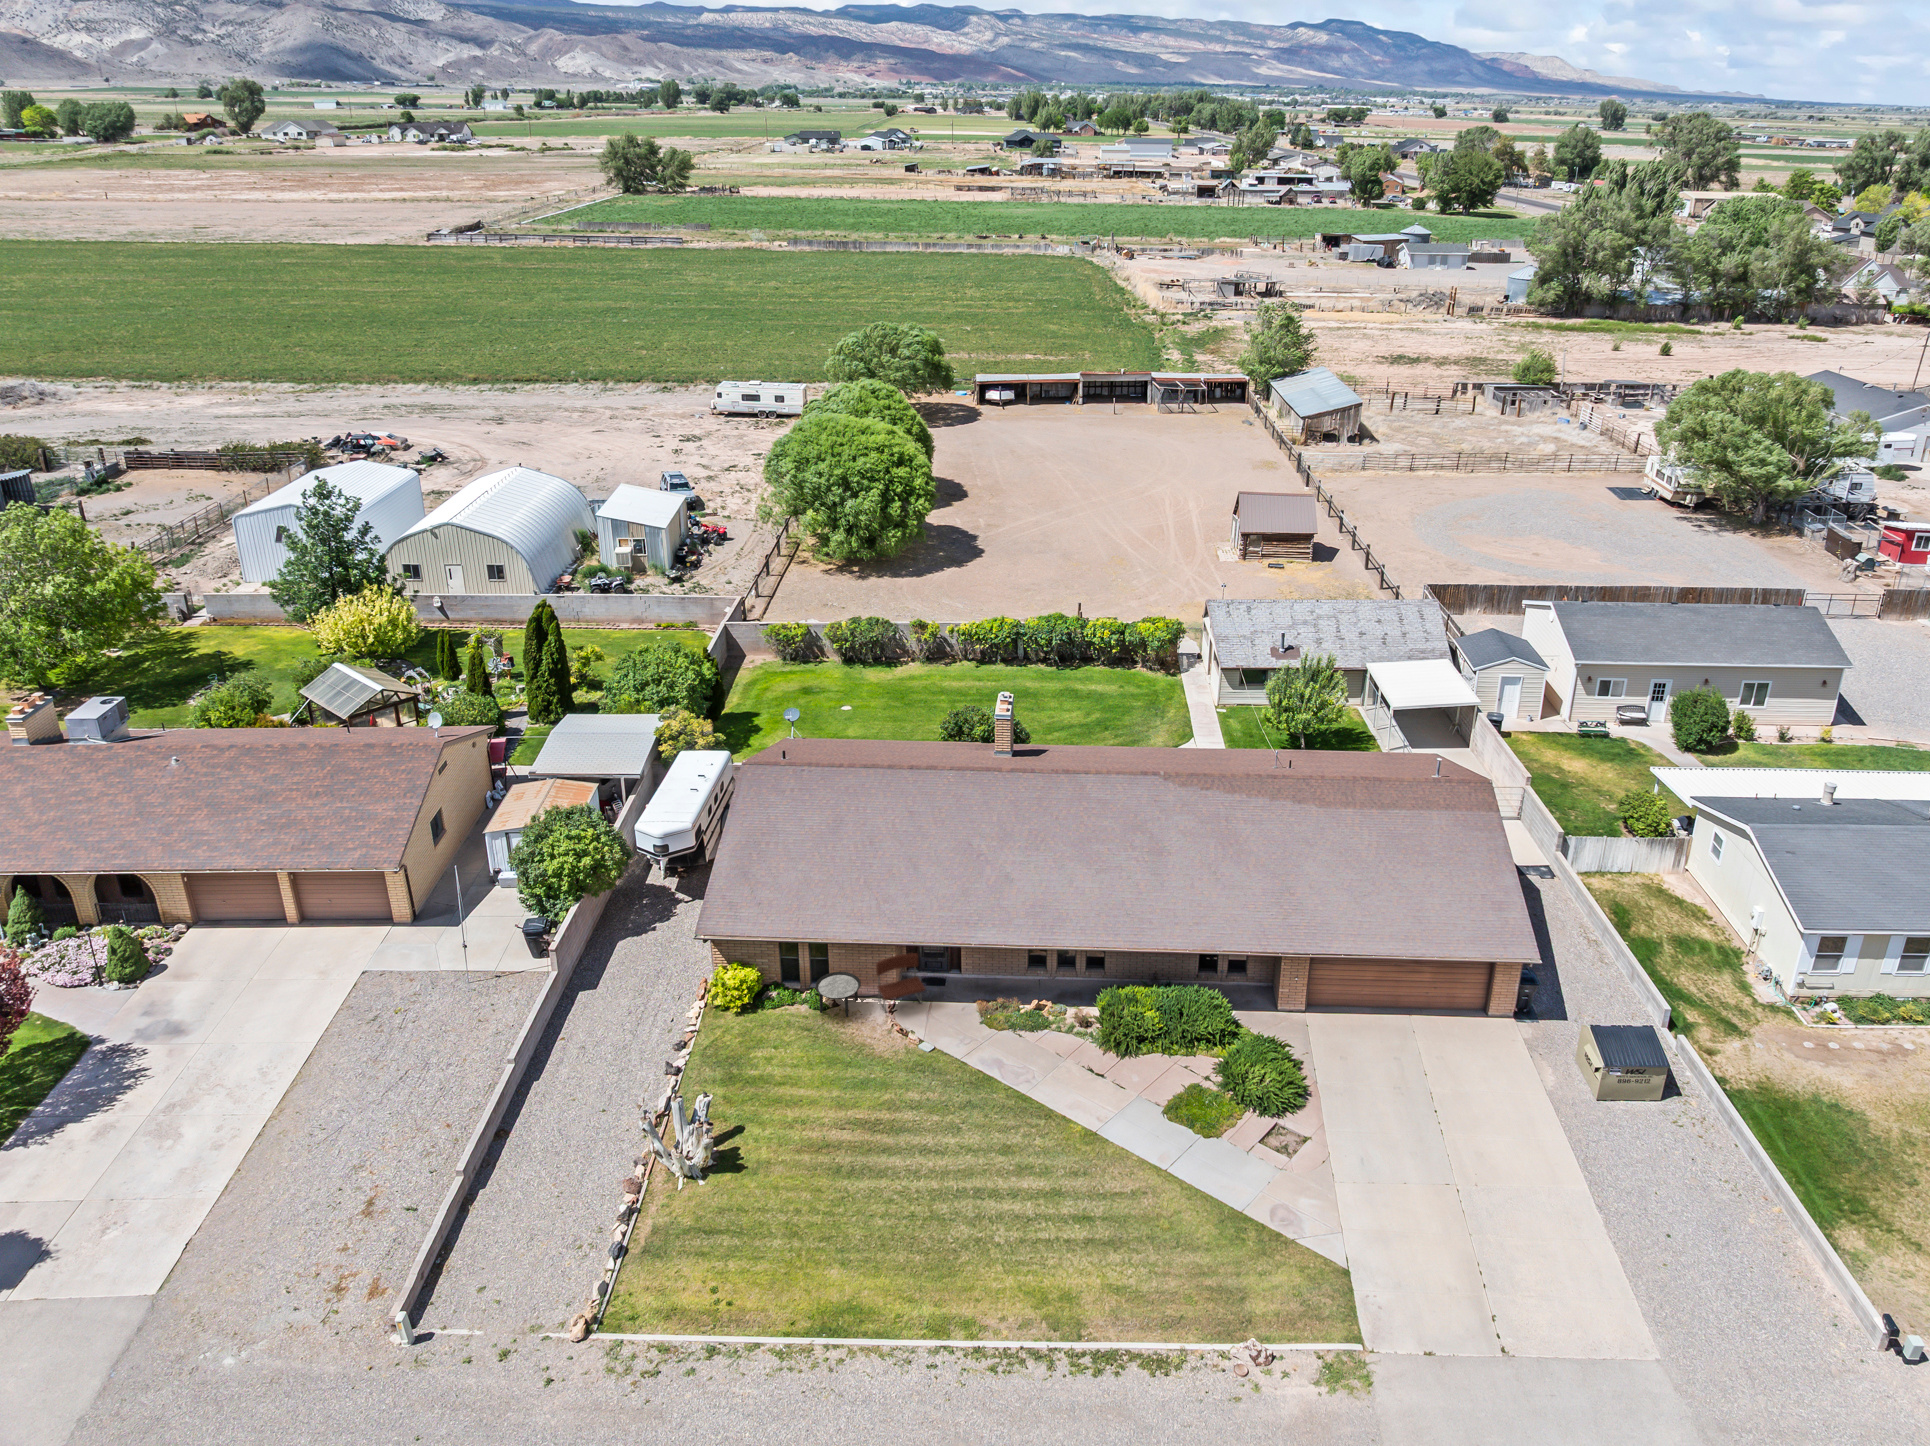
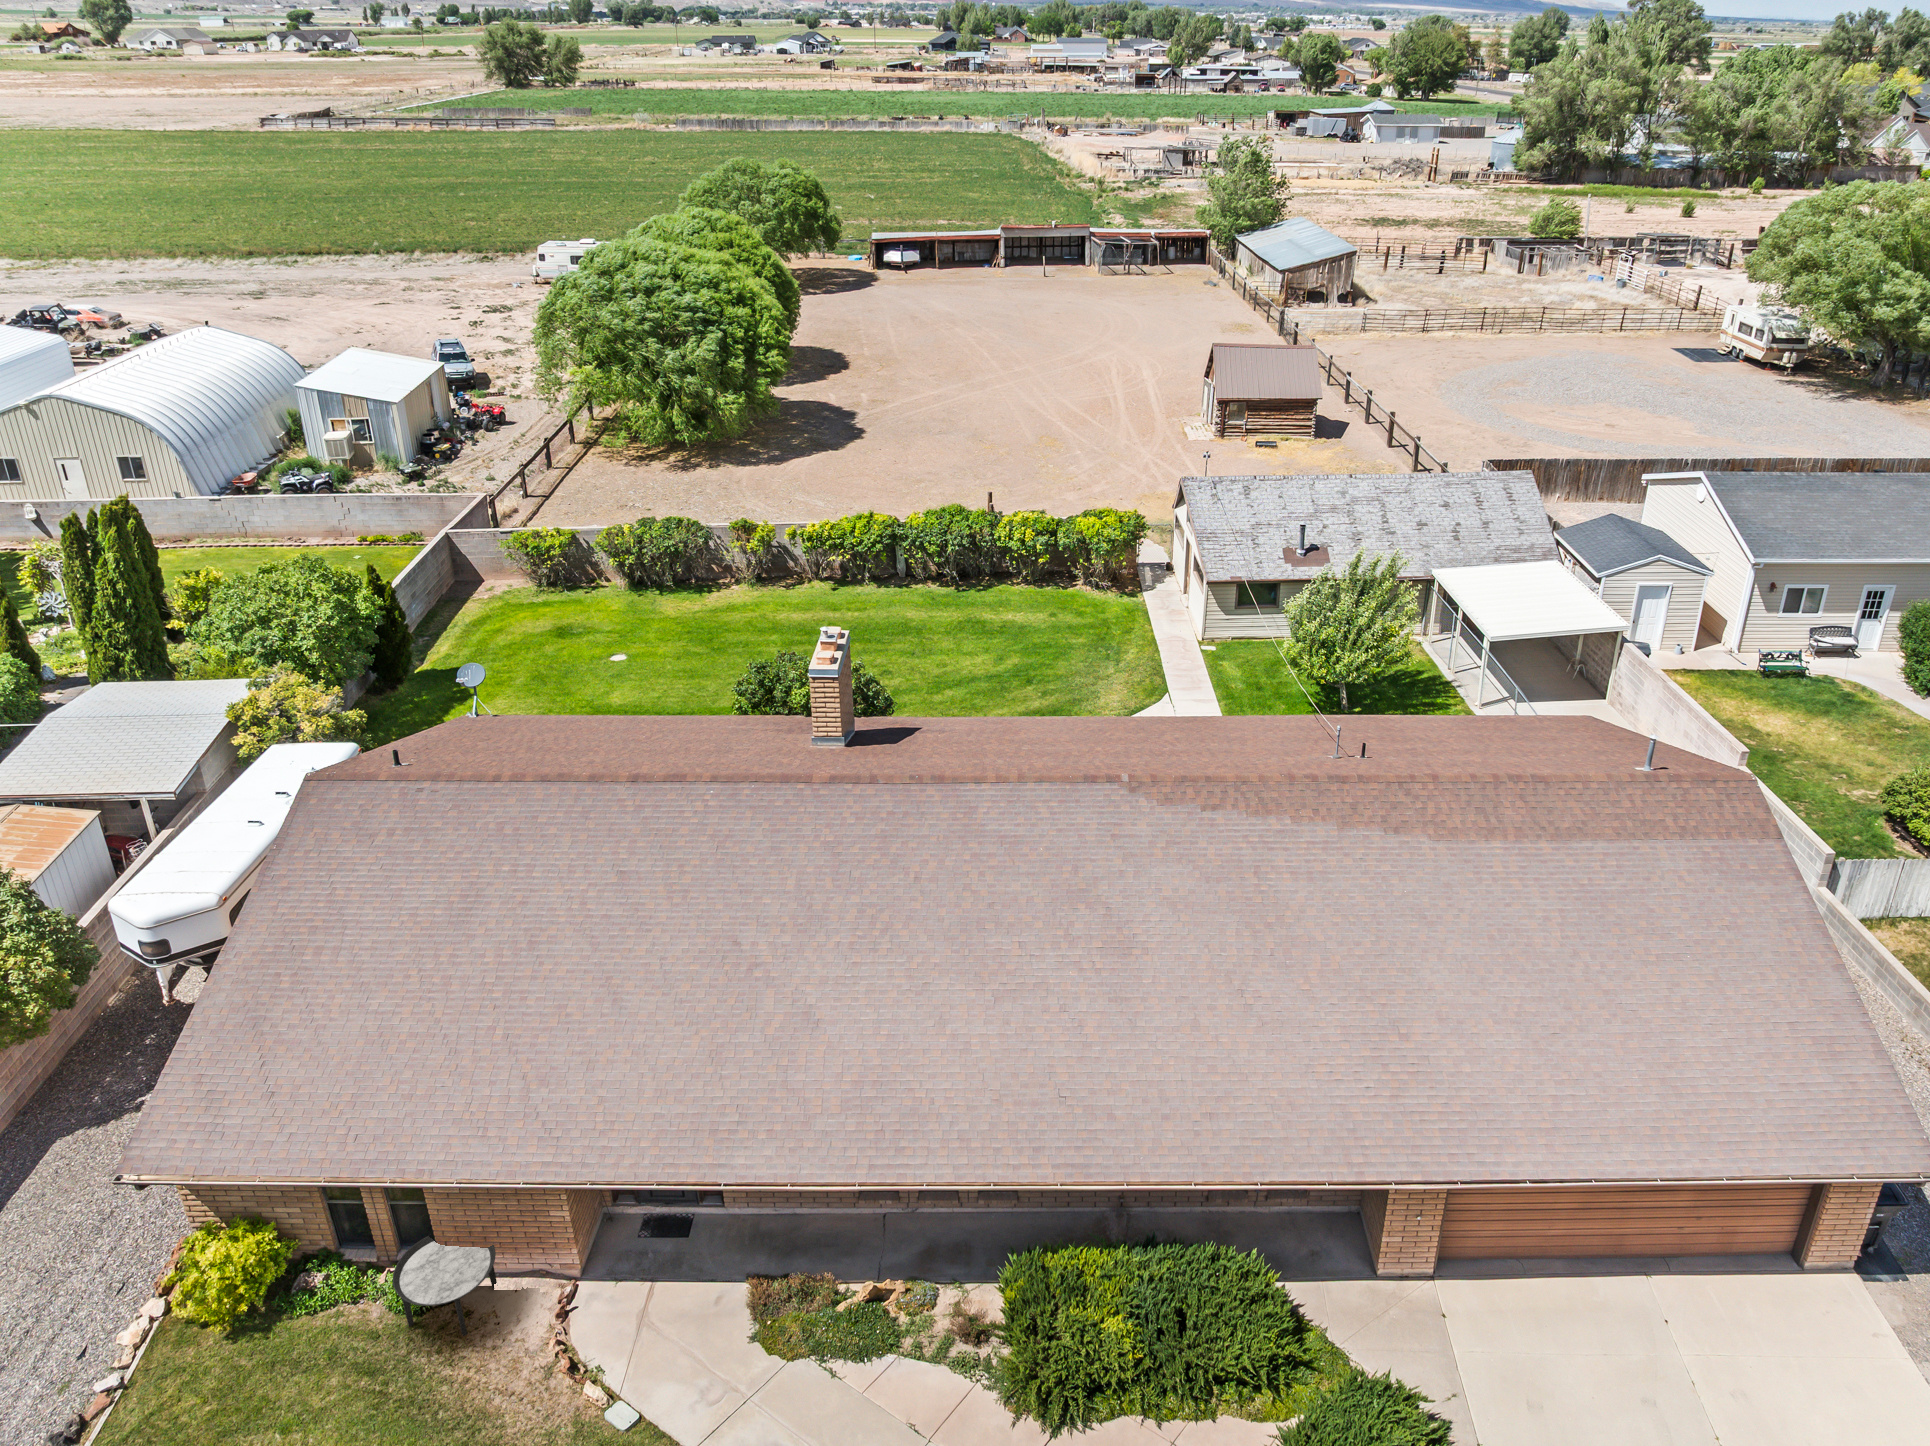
bench: present [876,953,926,1012] -> none [524,1186,636,1319]

